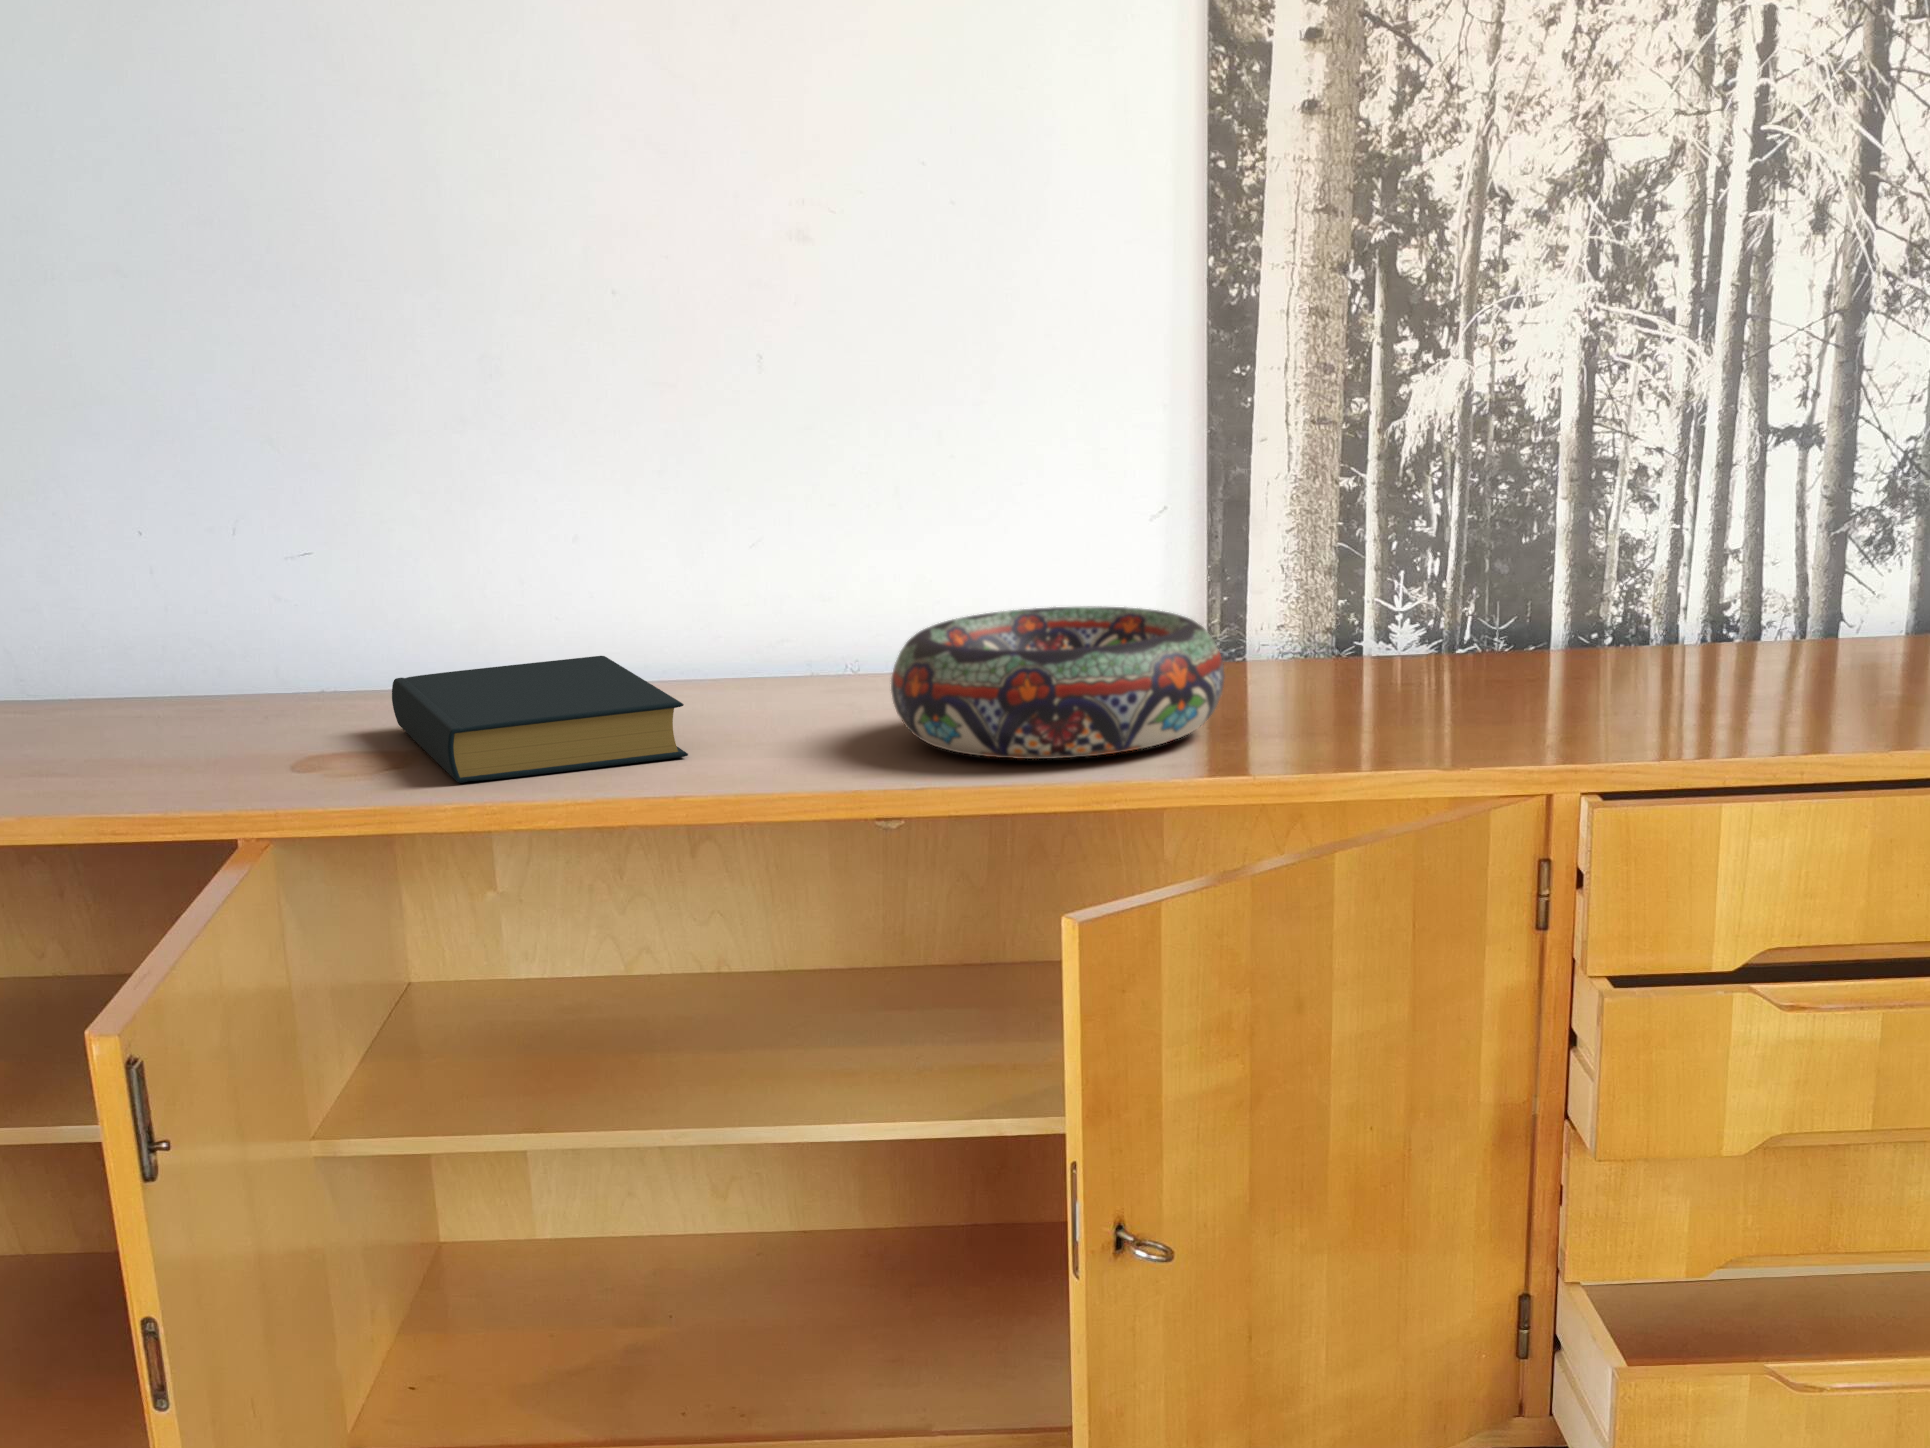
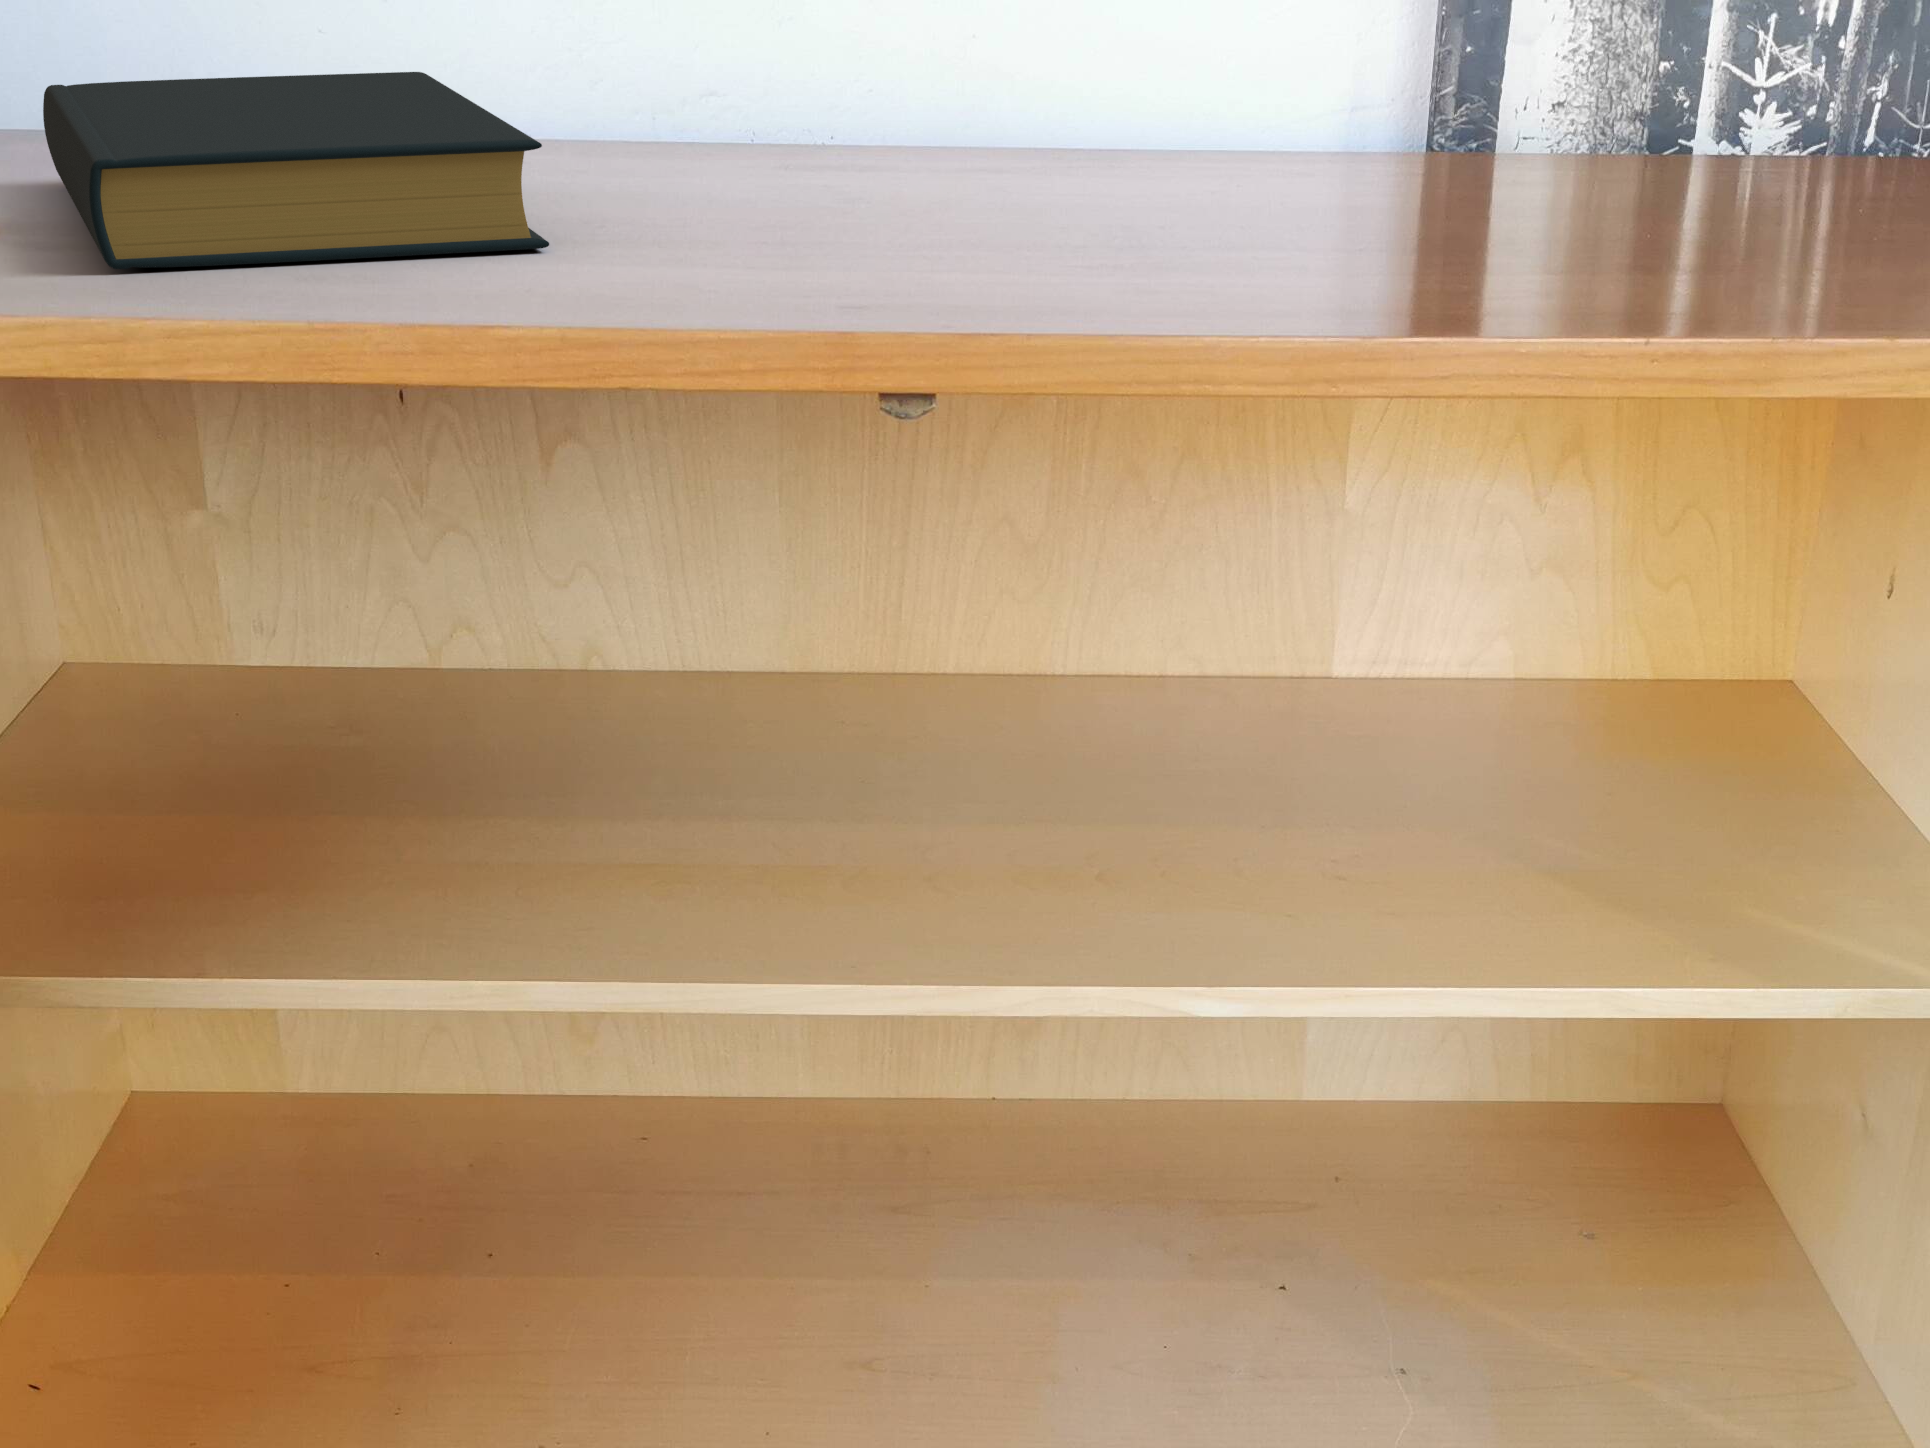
decorative bowl: present [891,606,1225,759] -> none [926,10,1540,282]

